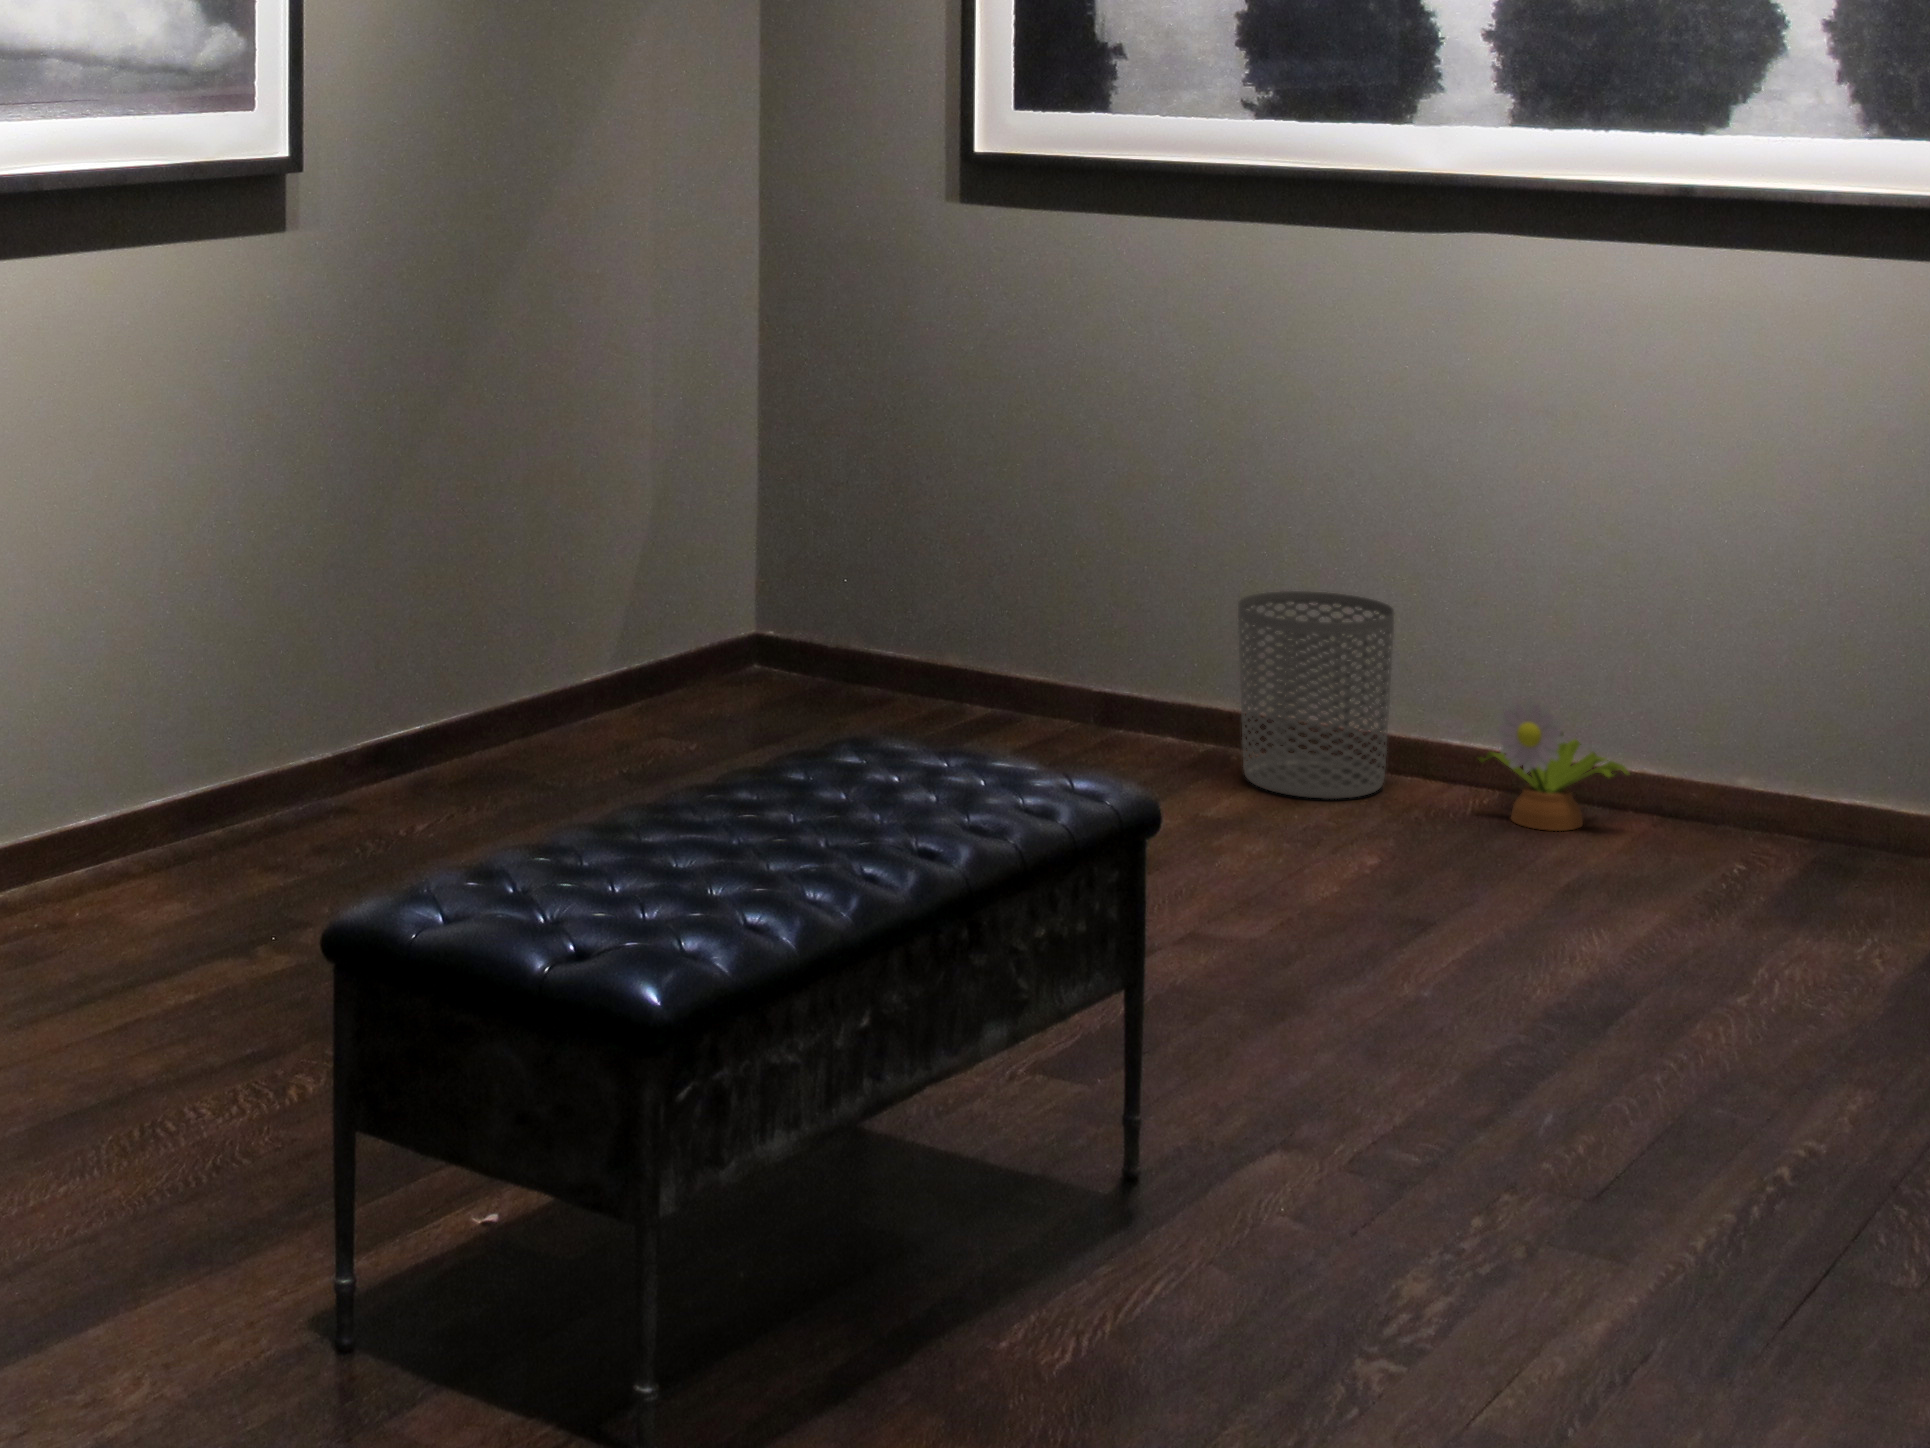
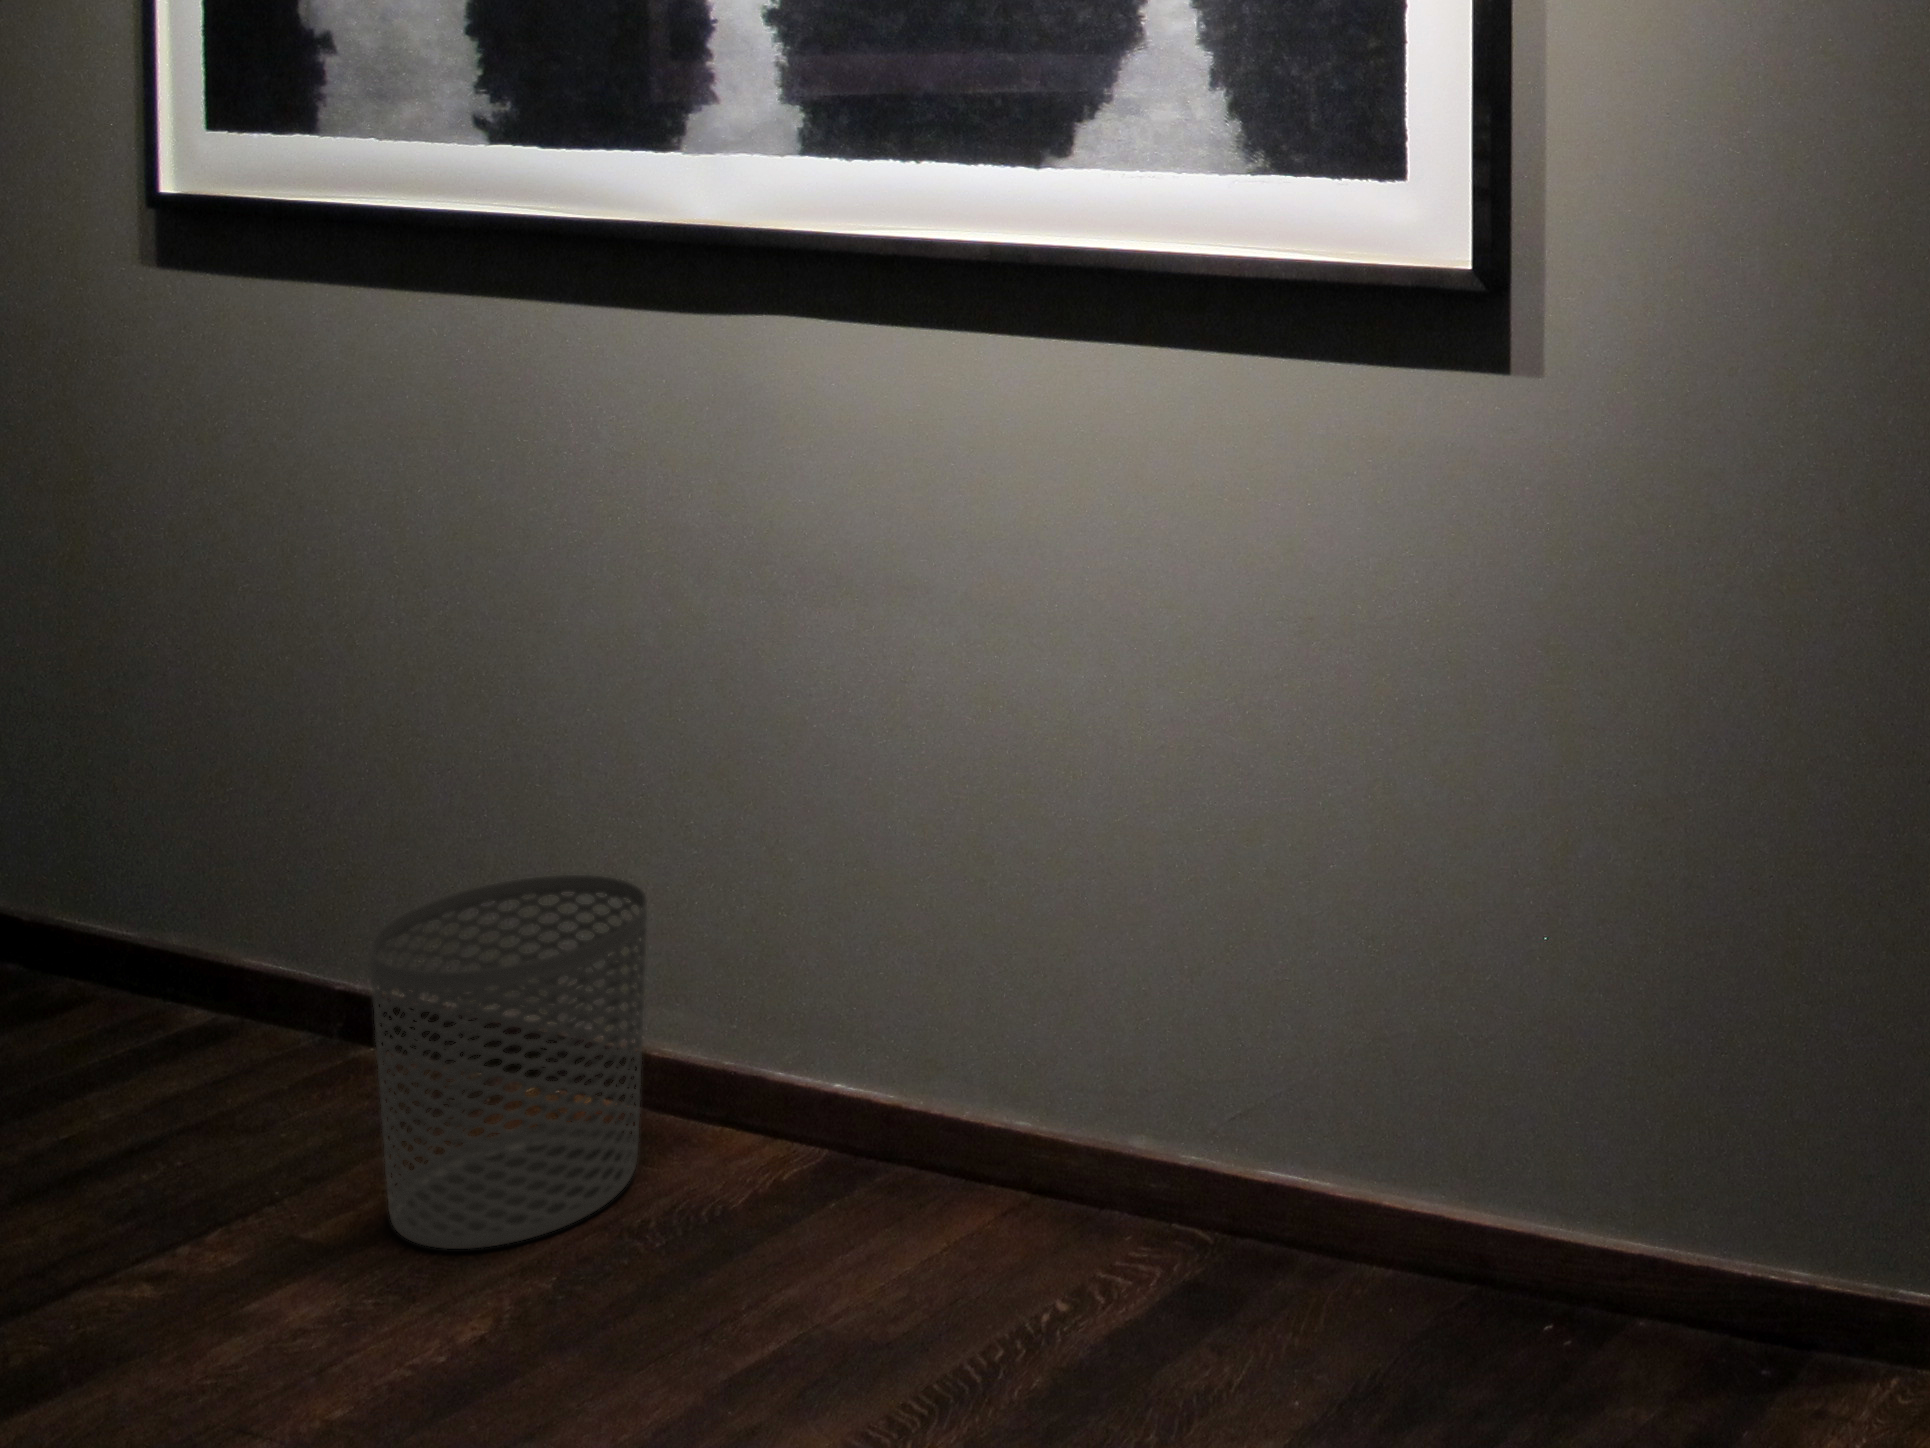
decorative plant: present [1479,697,1630,831] -> none [700,1087,924,1296]

